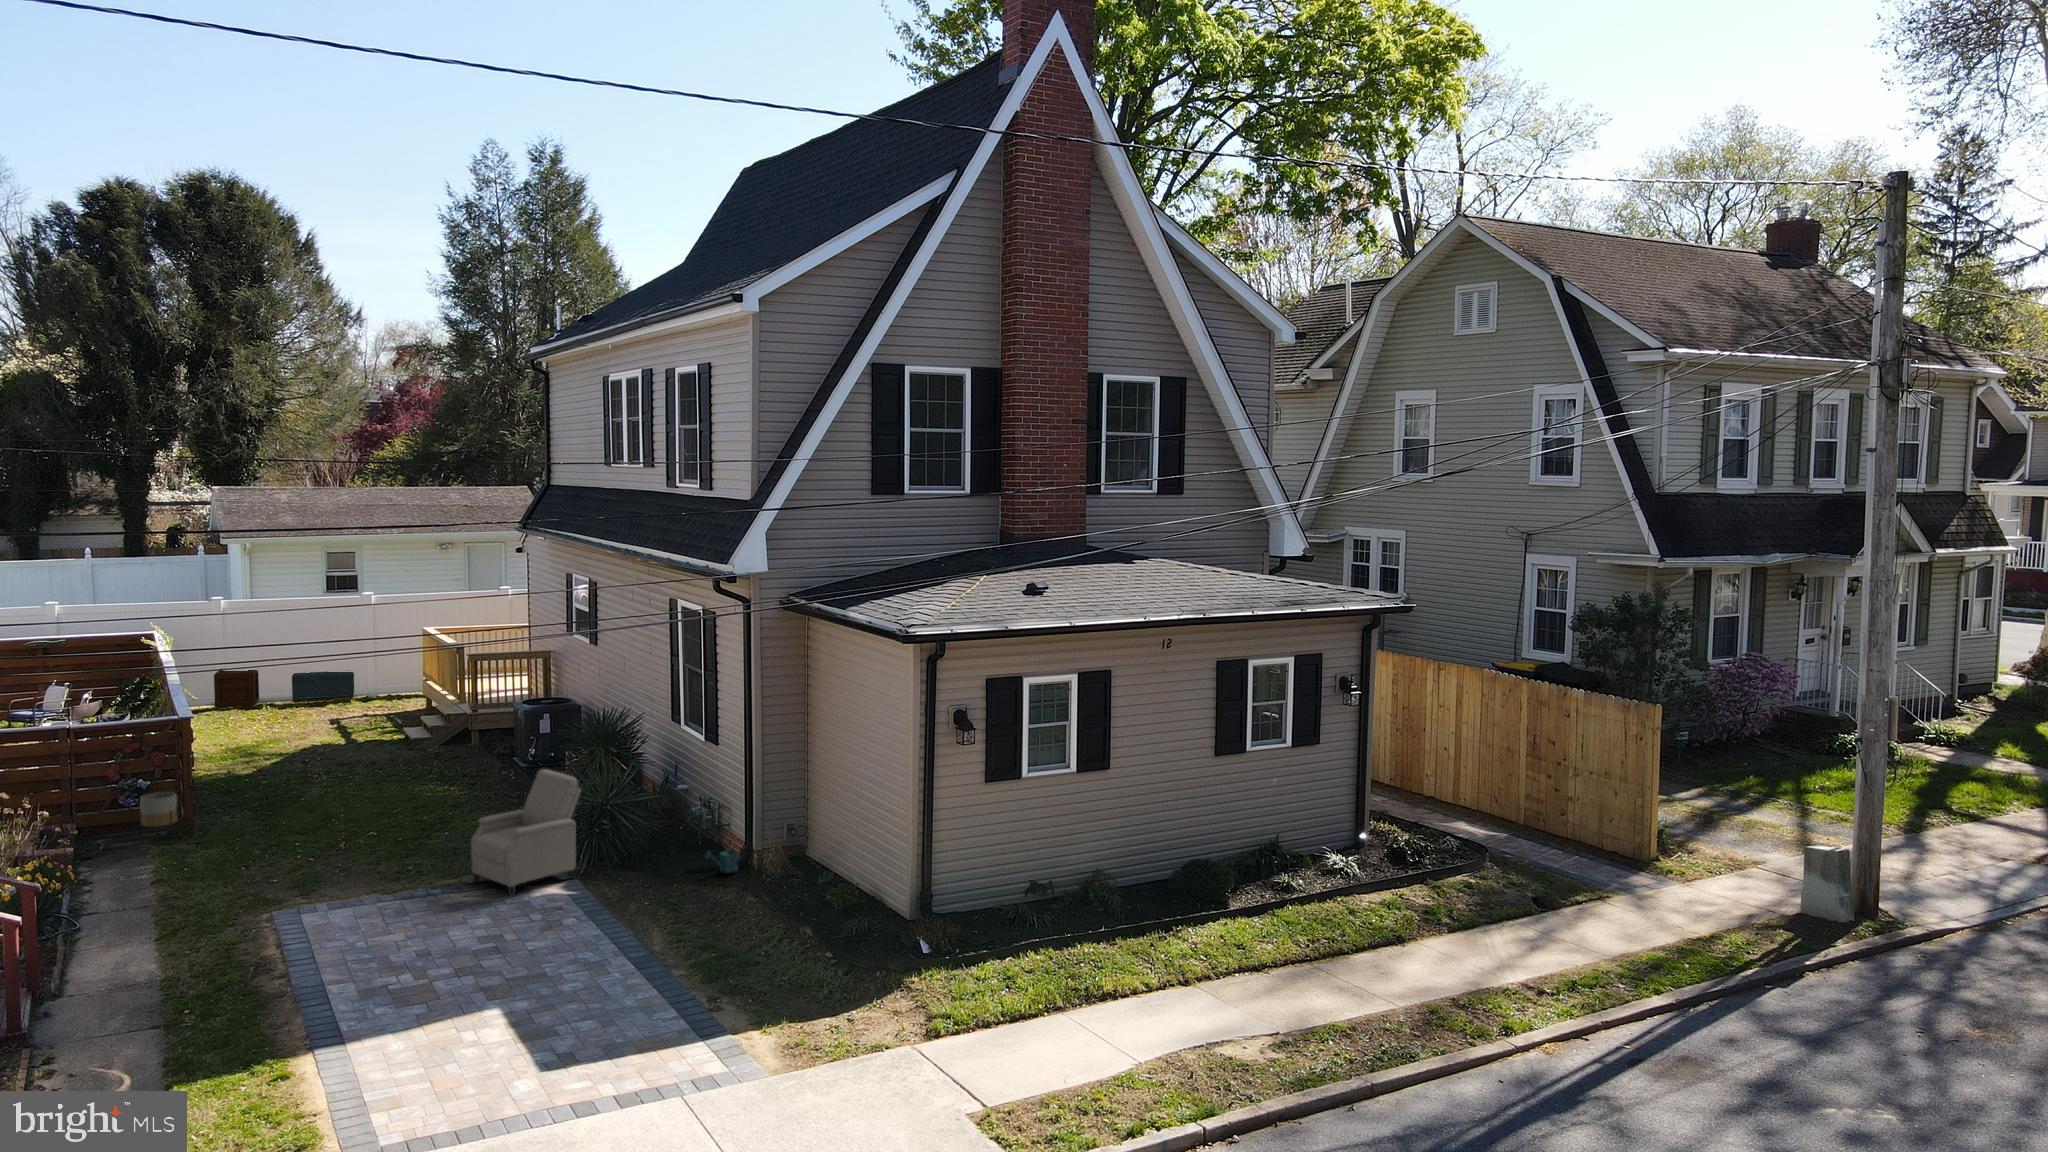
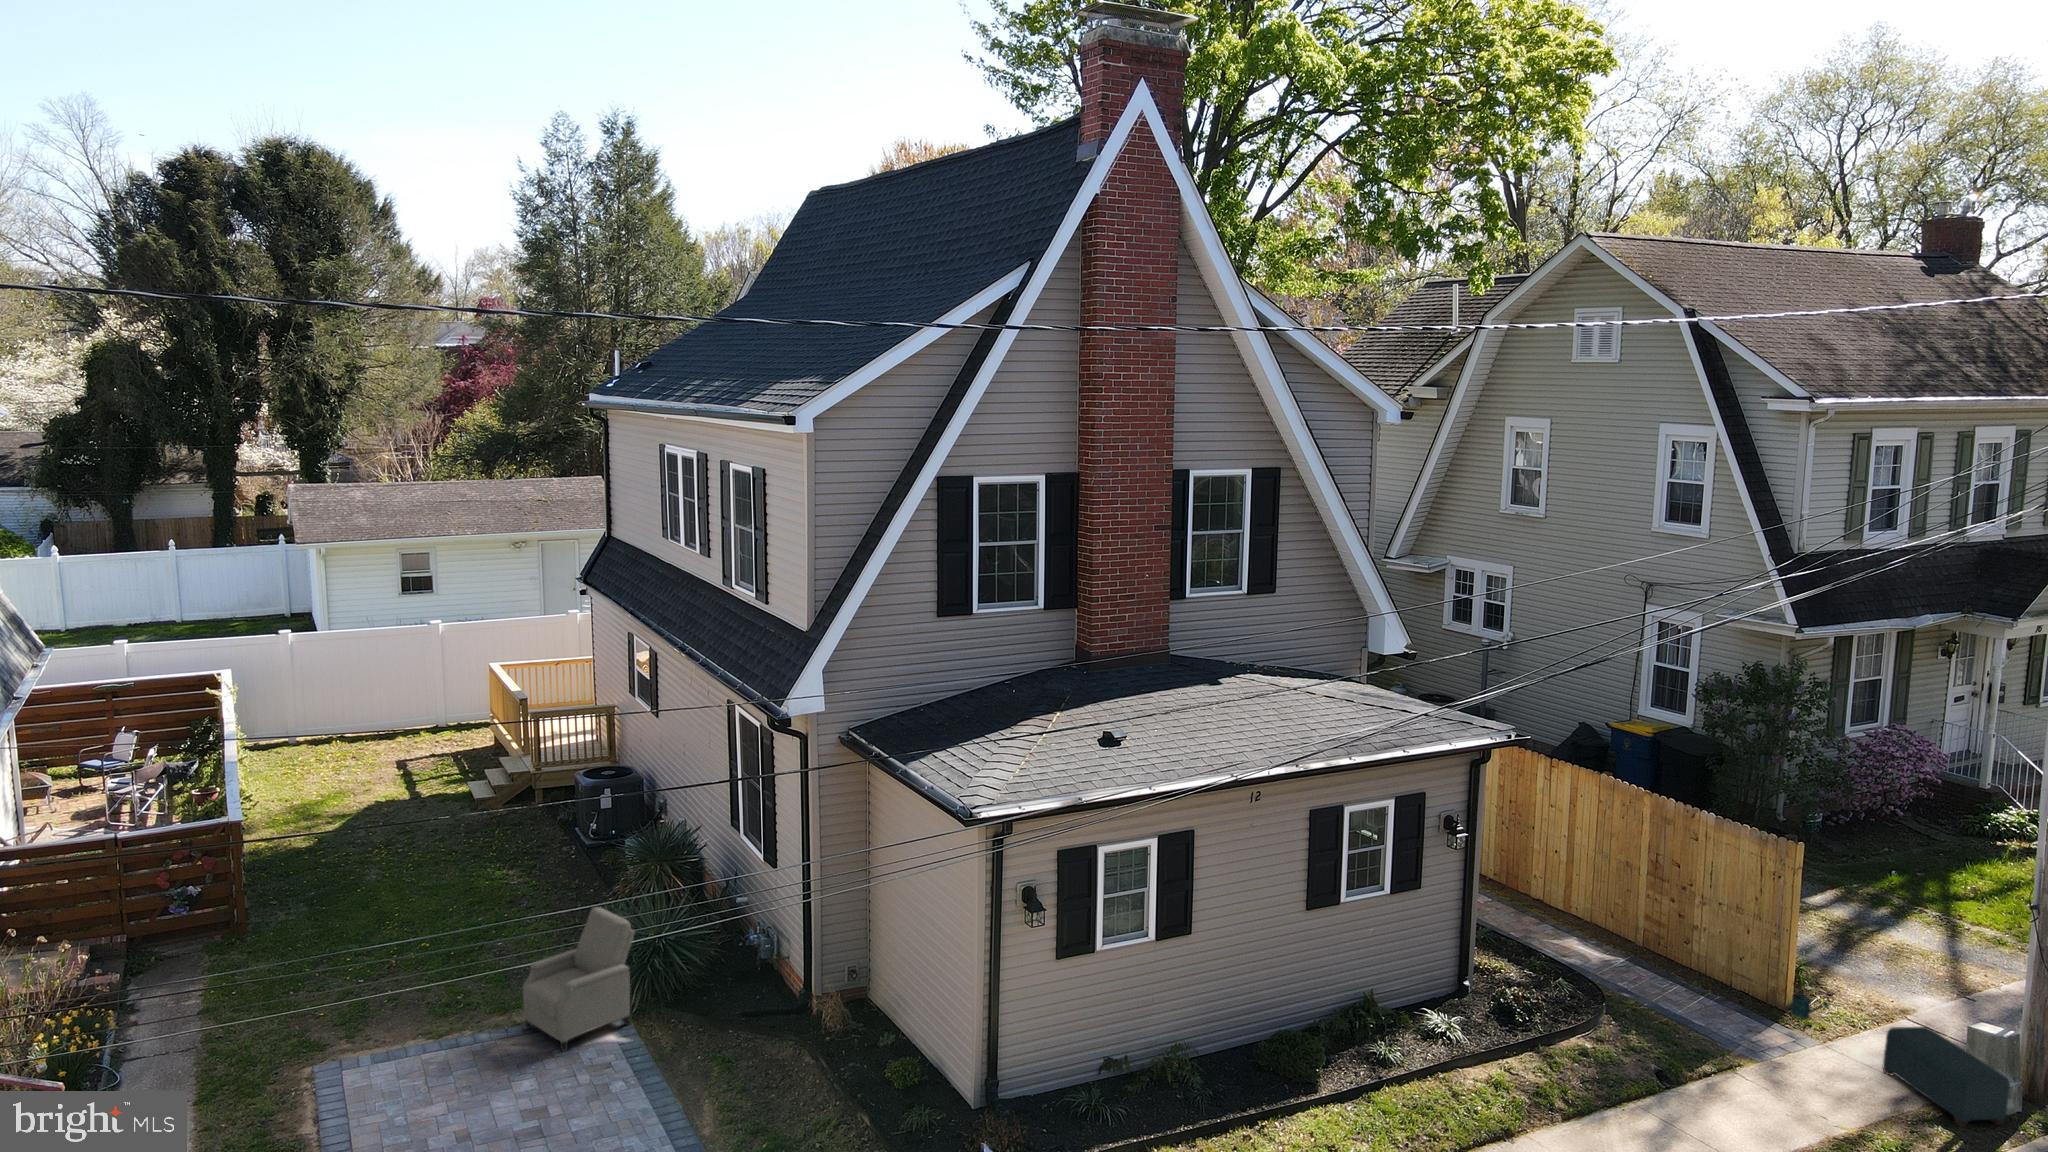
wooden crate: present [214,668,259,708] -> none [277,704,323,748]
bench: present [292,672,354,702] -> present [1883,1027,2010,1127]
planter: present [140,792,178,833] -> none [194,902,232,953]
watering can: present [706,847,738,873] -> present [1790,993,1829,1019]

